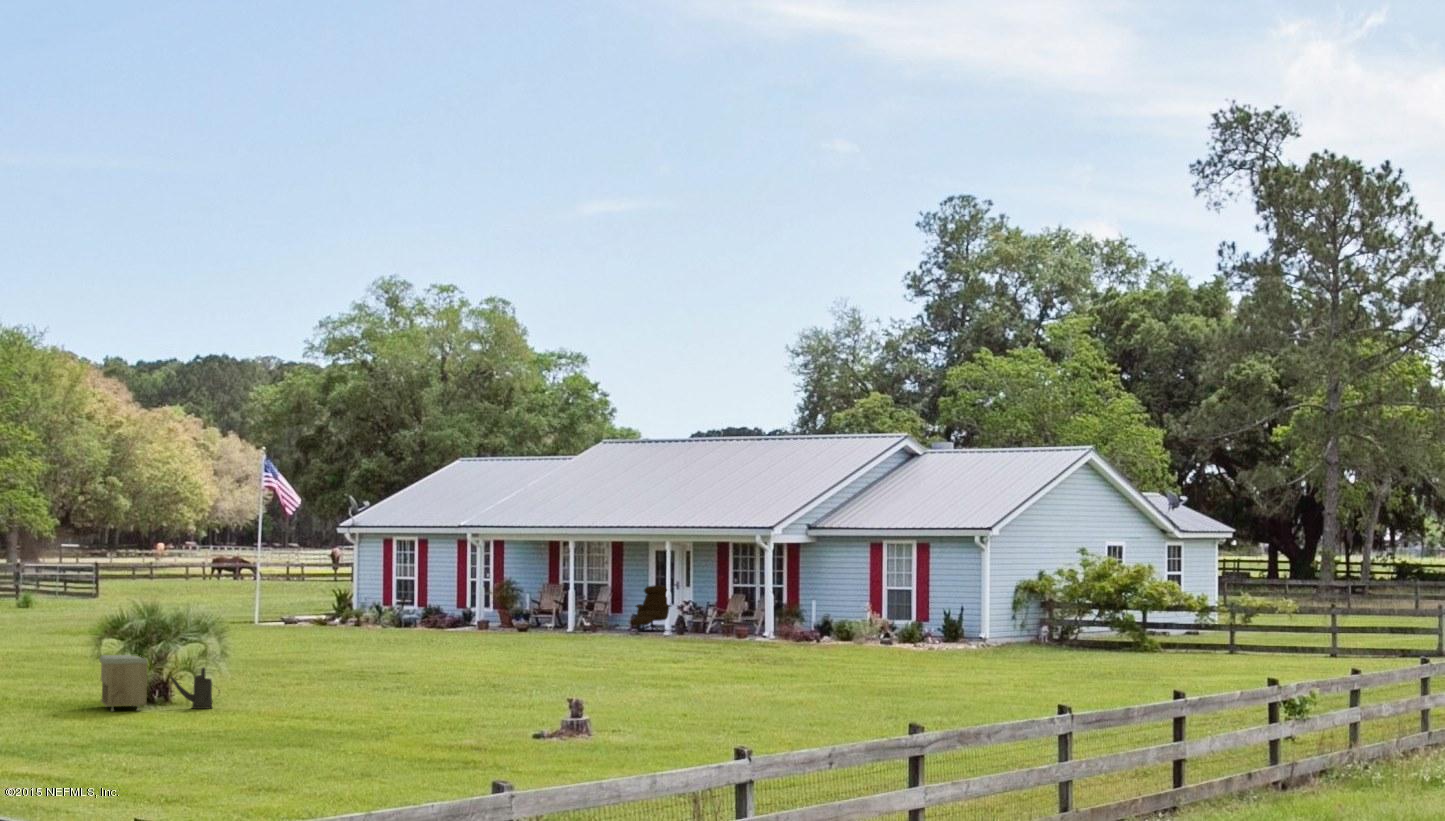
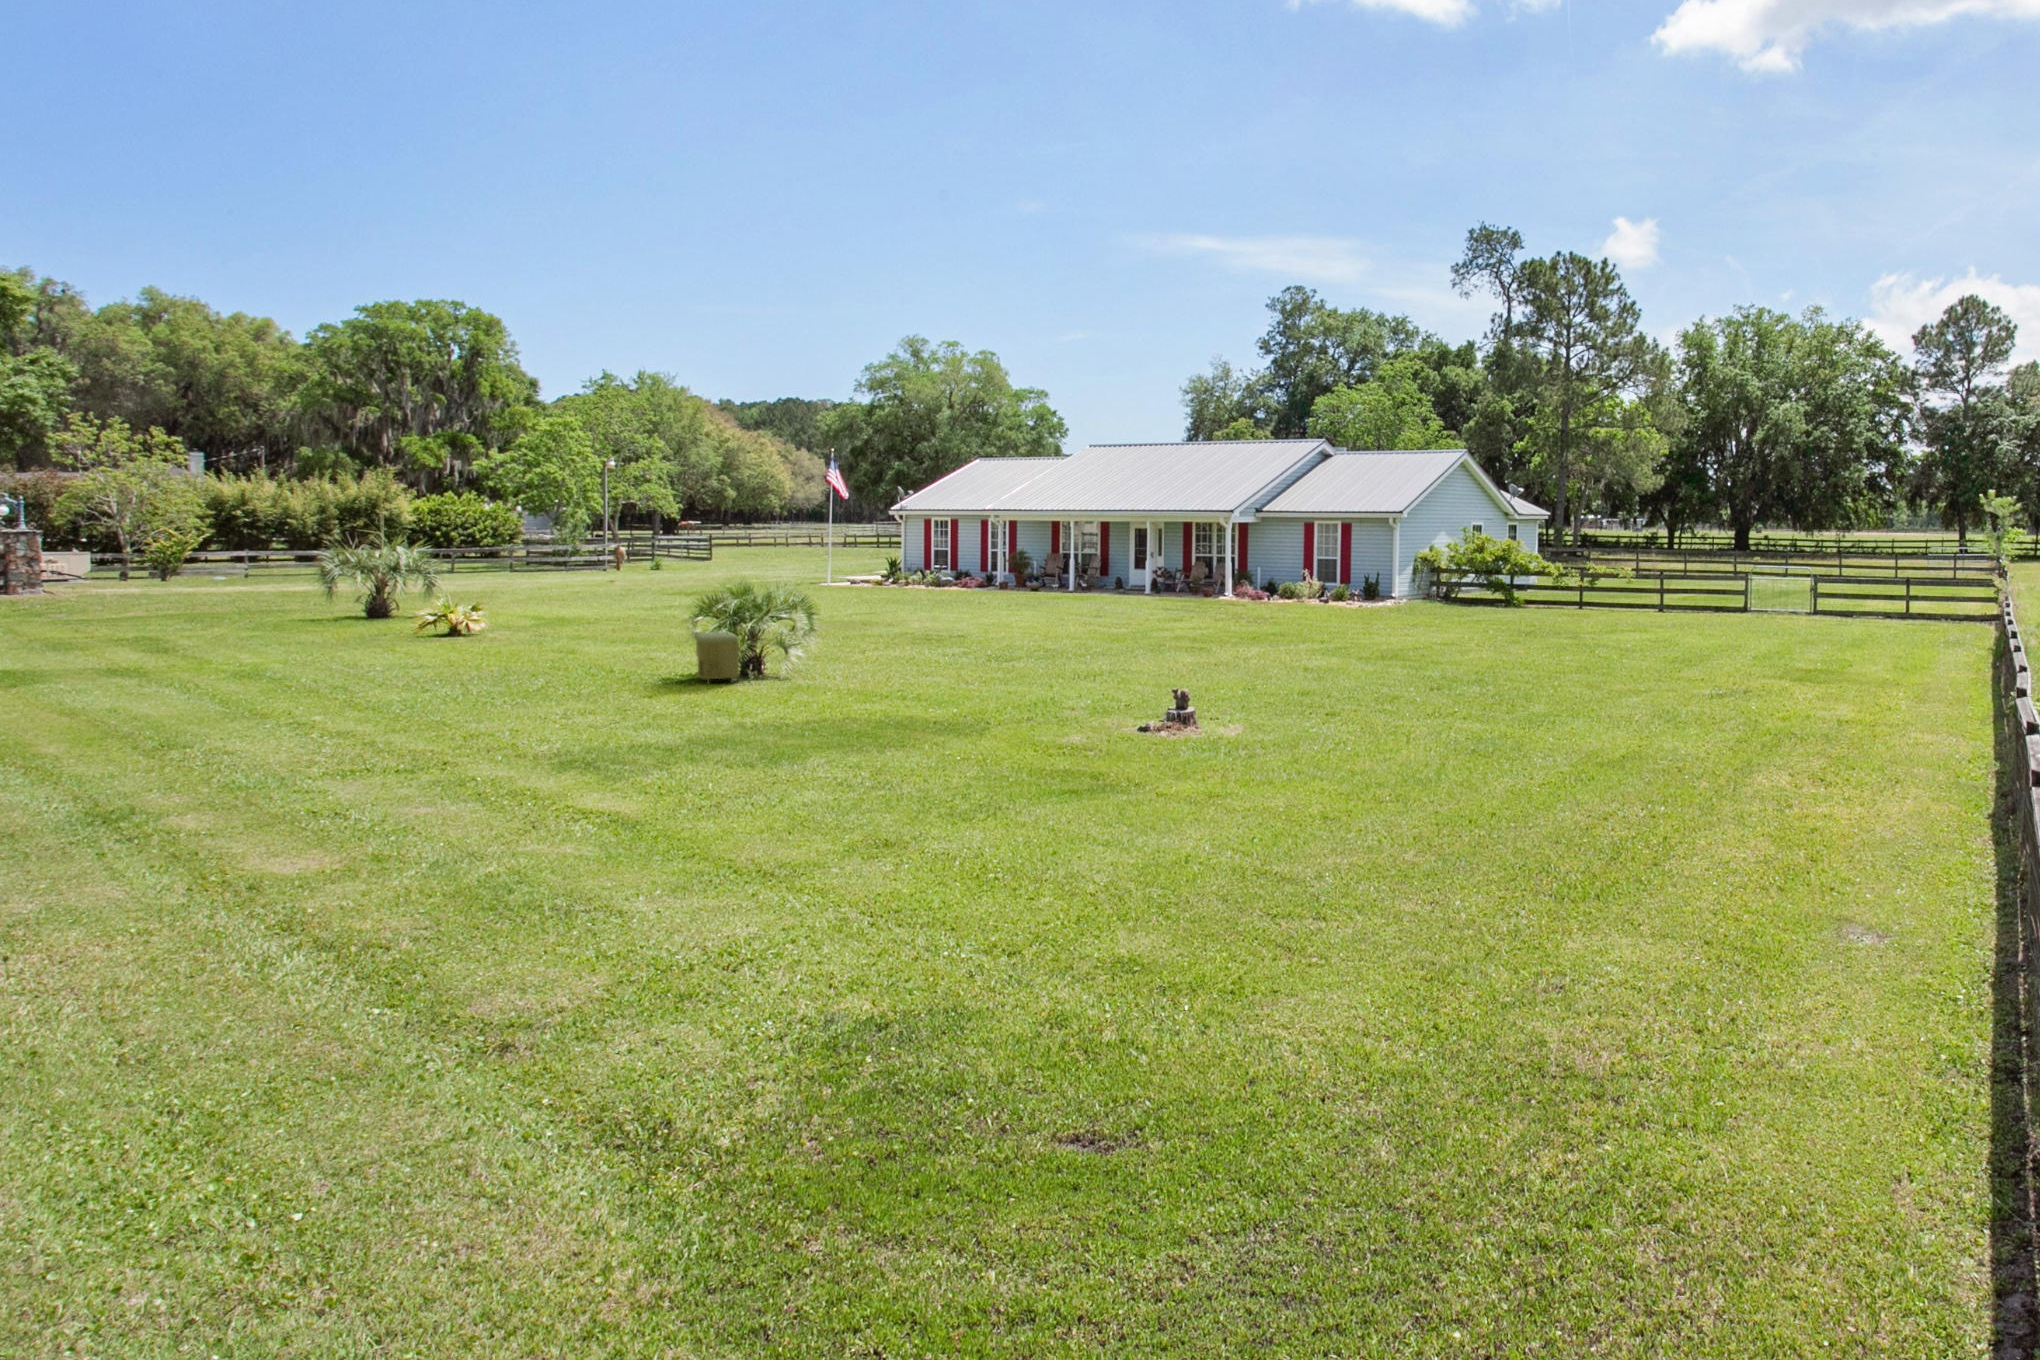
lounge chair: present [631,585,671,631] -> none [1121,556,1151,591]
watering can: present [170,668,220,709] -> none [759,643,806,679]

